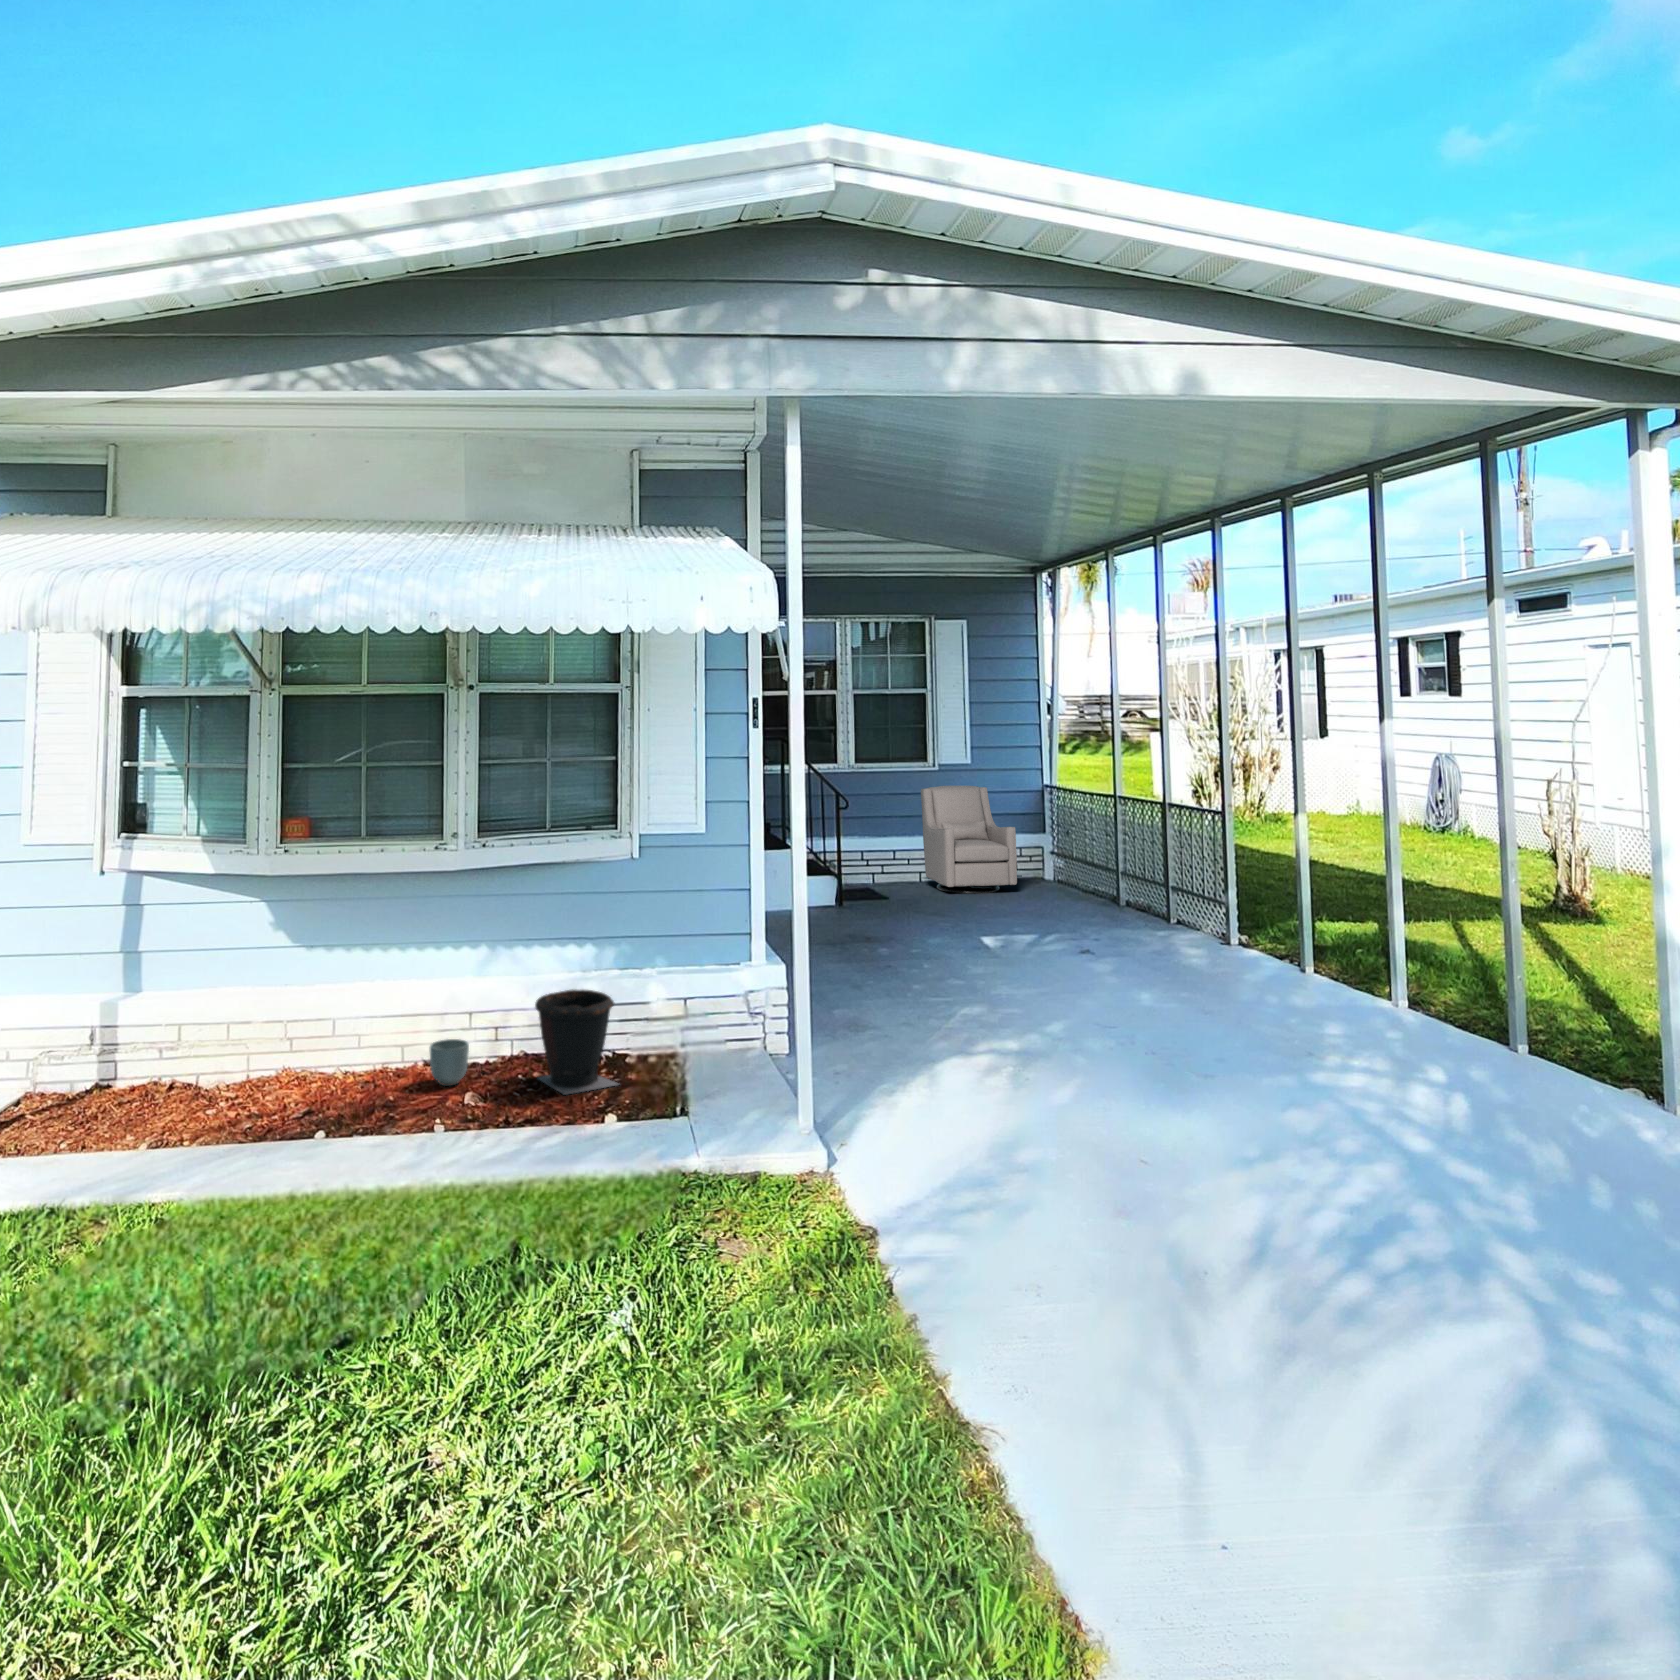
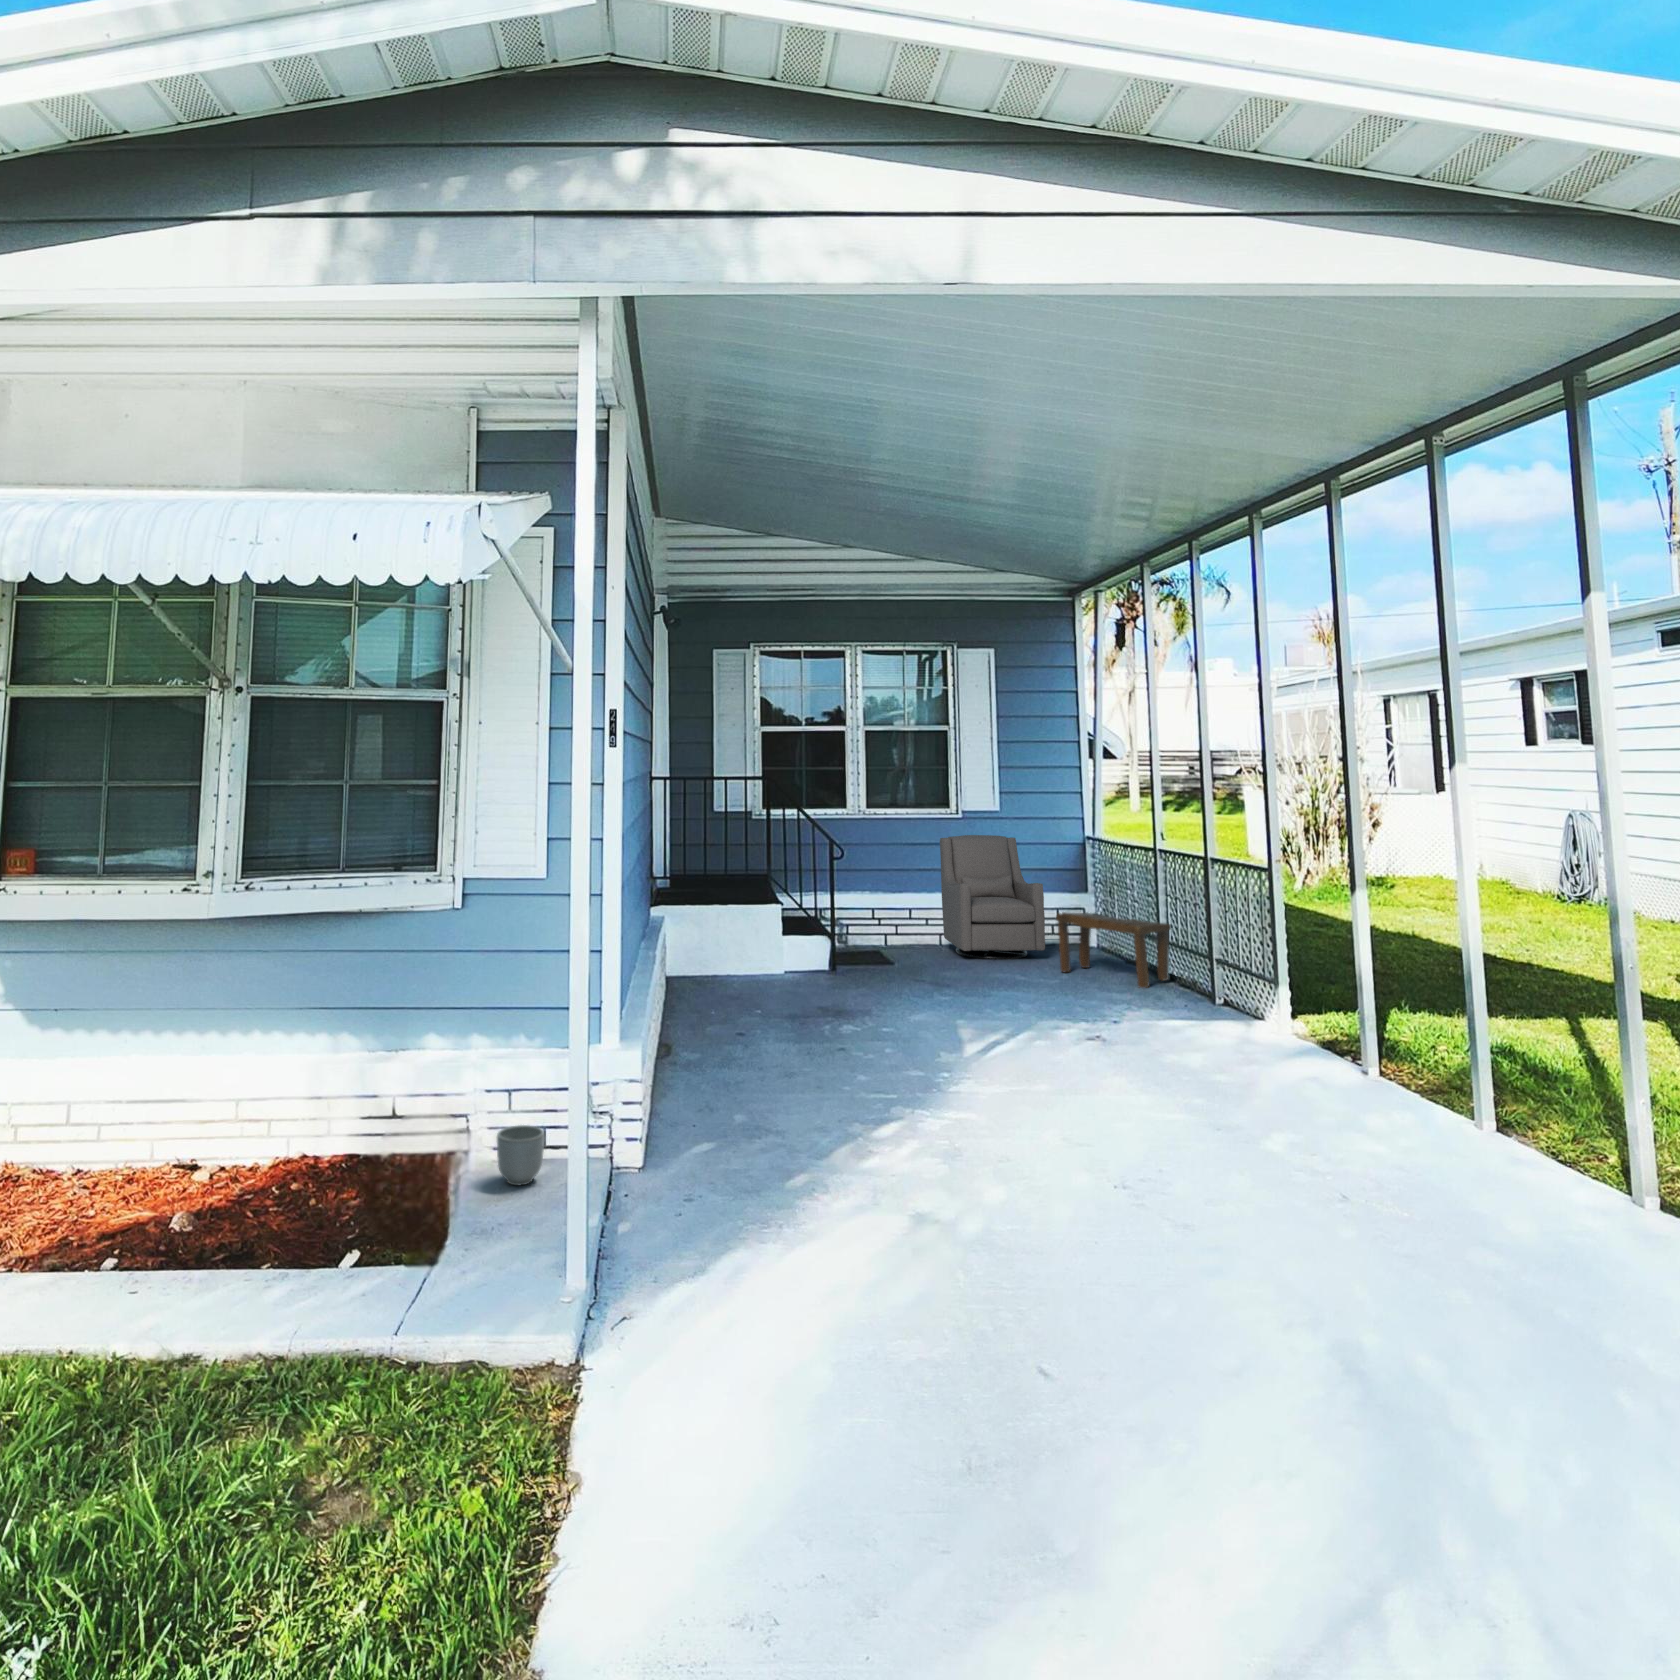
bench: none [1031,851,1130,914] -> present [1056,912,1171,988]
bucket: present [535,989,618,1095] -> none [298,1074,402,1216]
planter: present [430,1039,469,1086] -> present [497,1125,545,1185]

